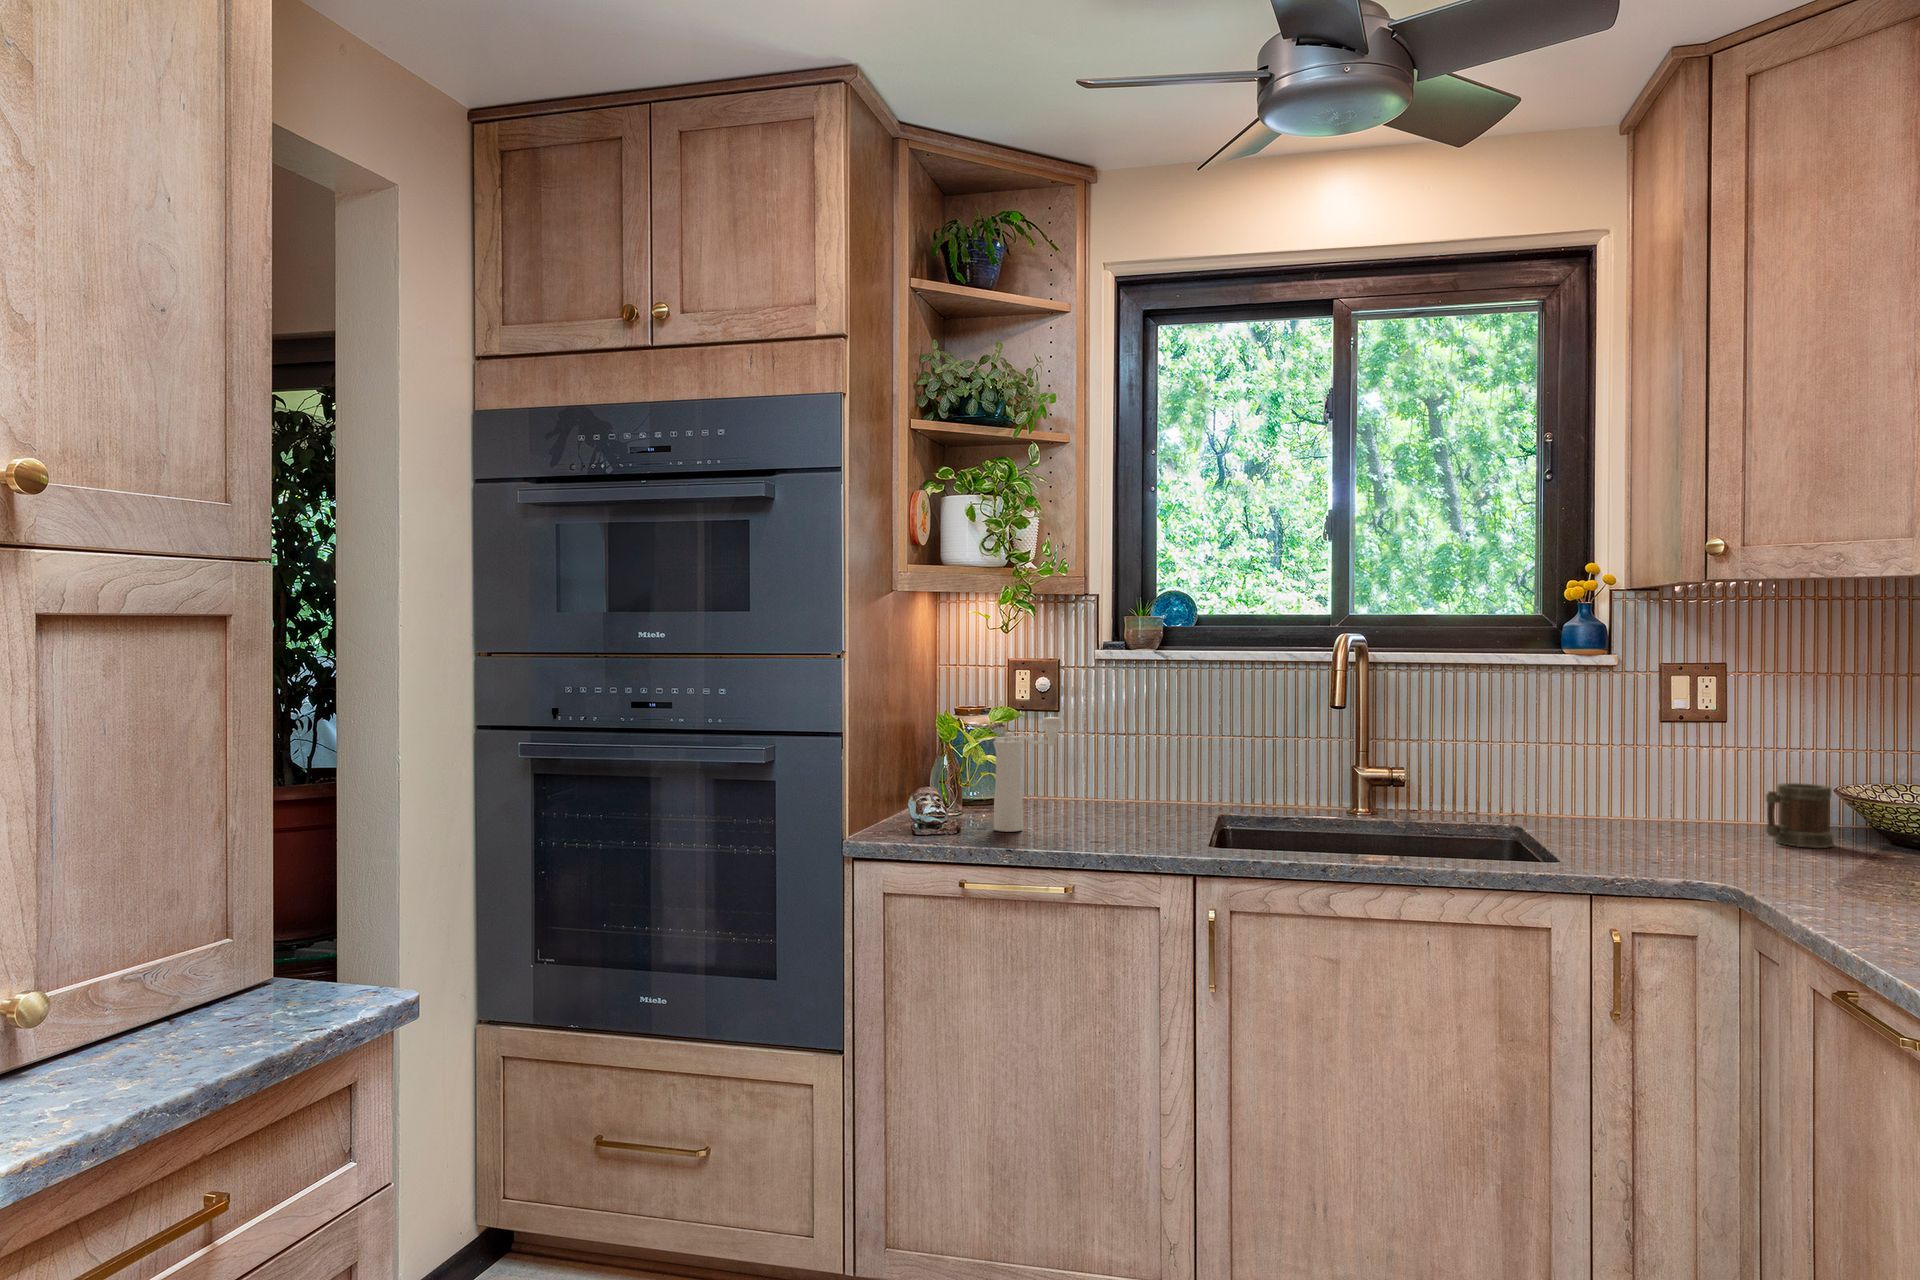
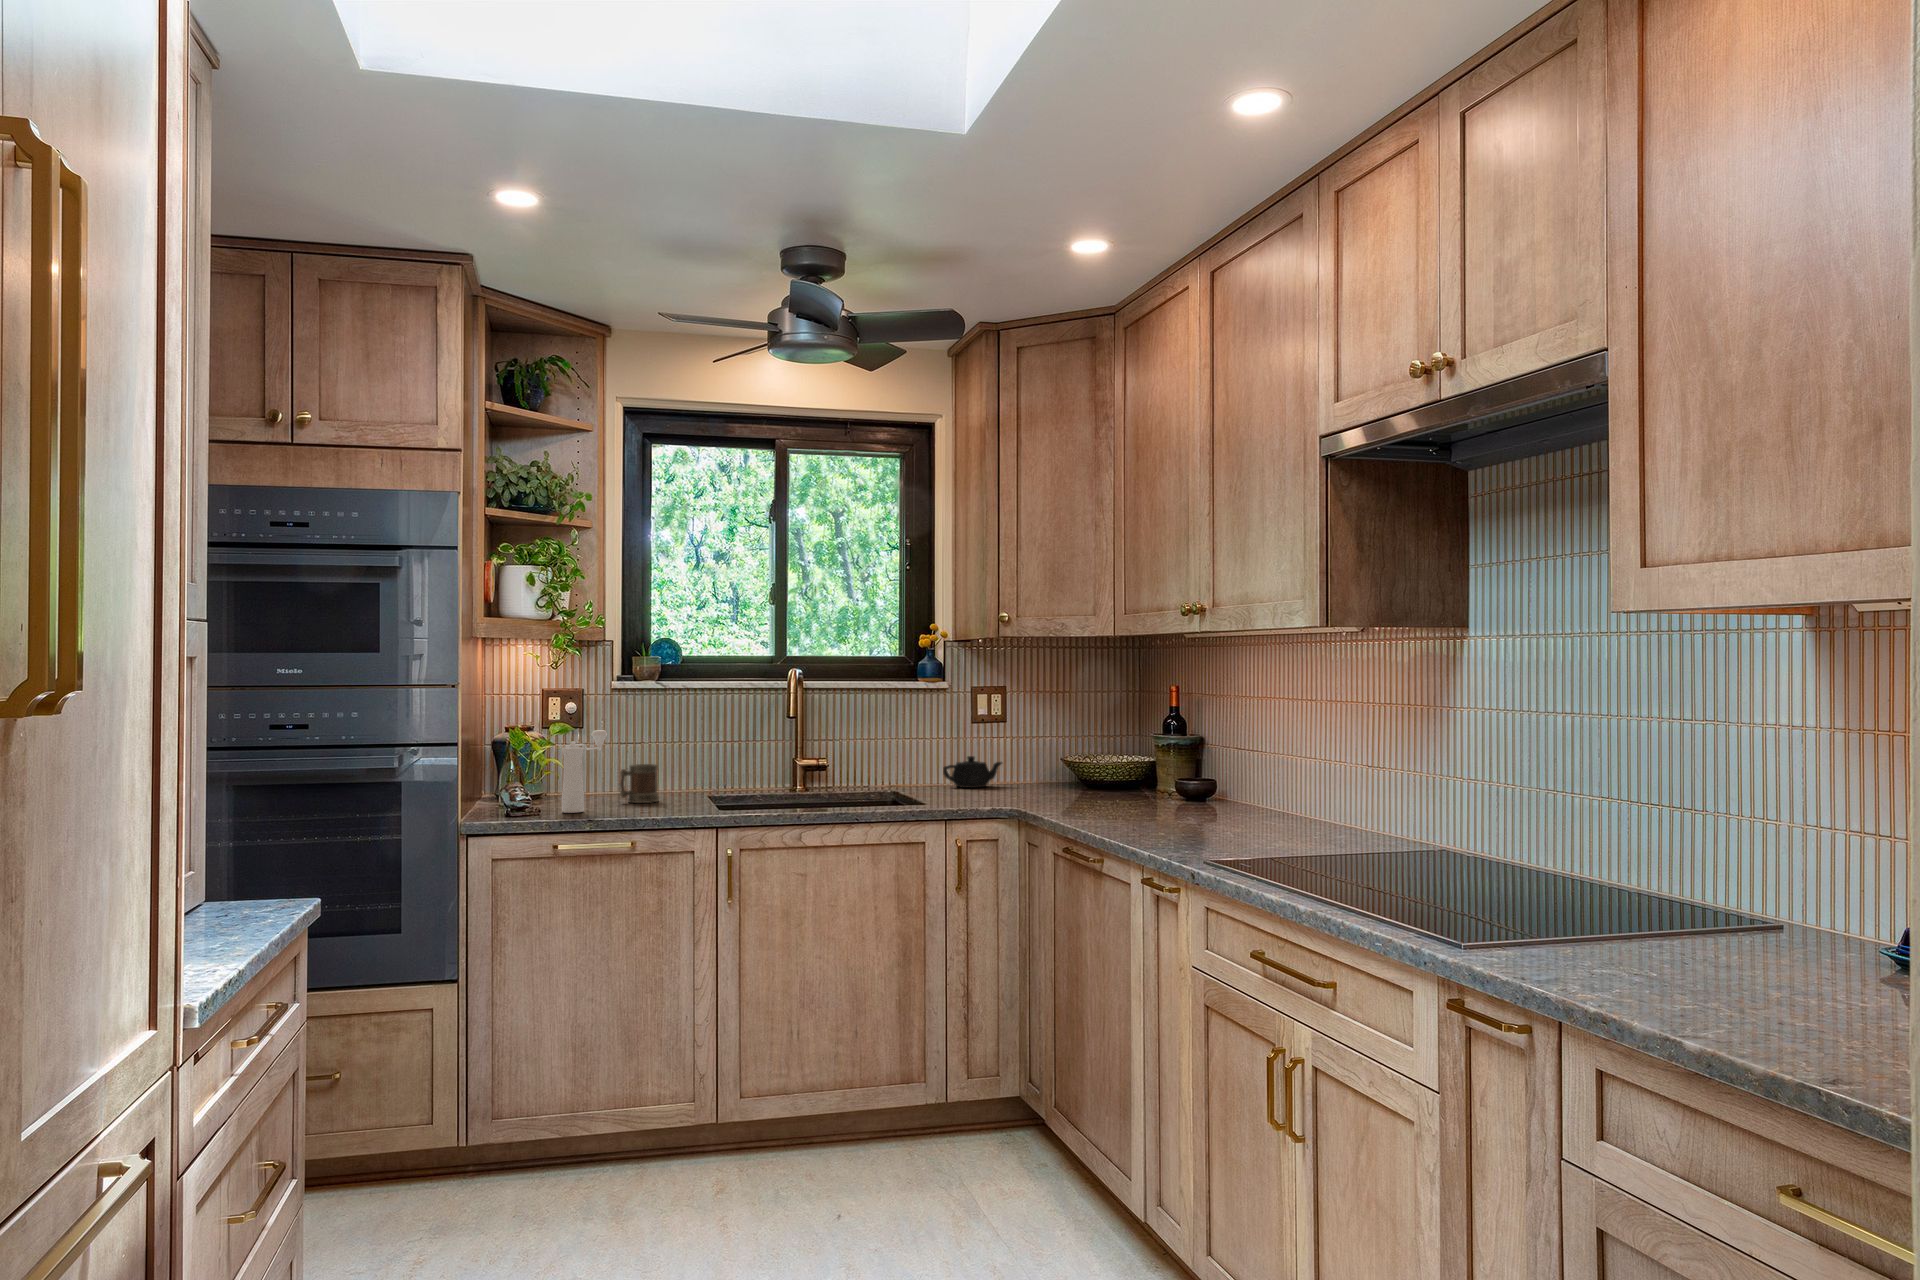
teapot: none [1606,779,1720,833] -> present [943,756,1002,788]
mug: present [1766,783,1834,848] -> present [620,764,659,803]

